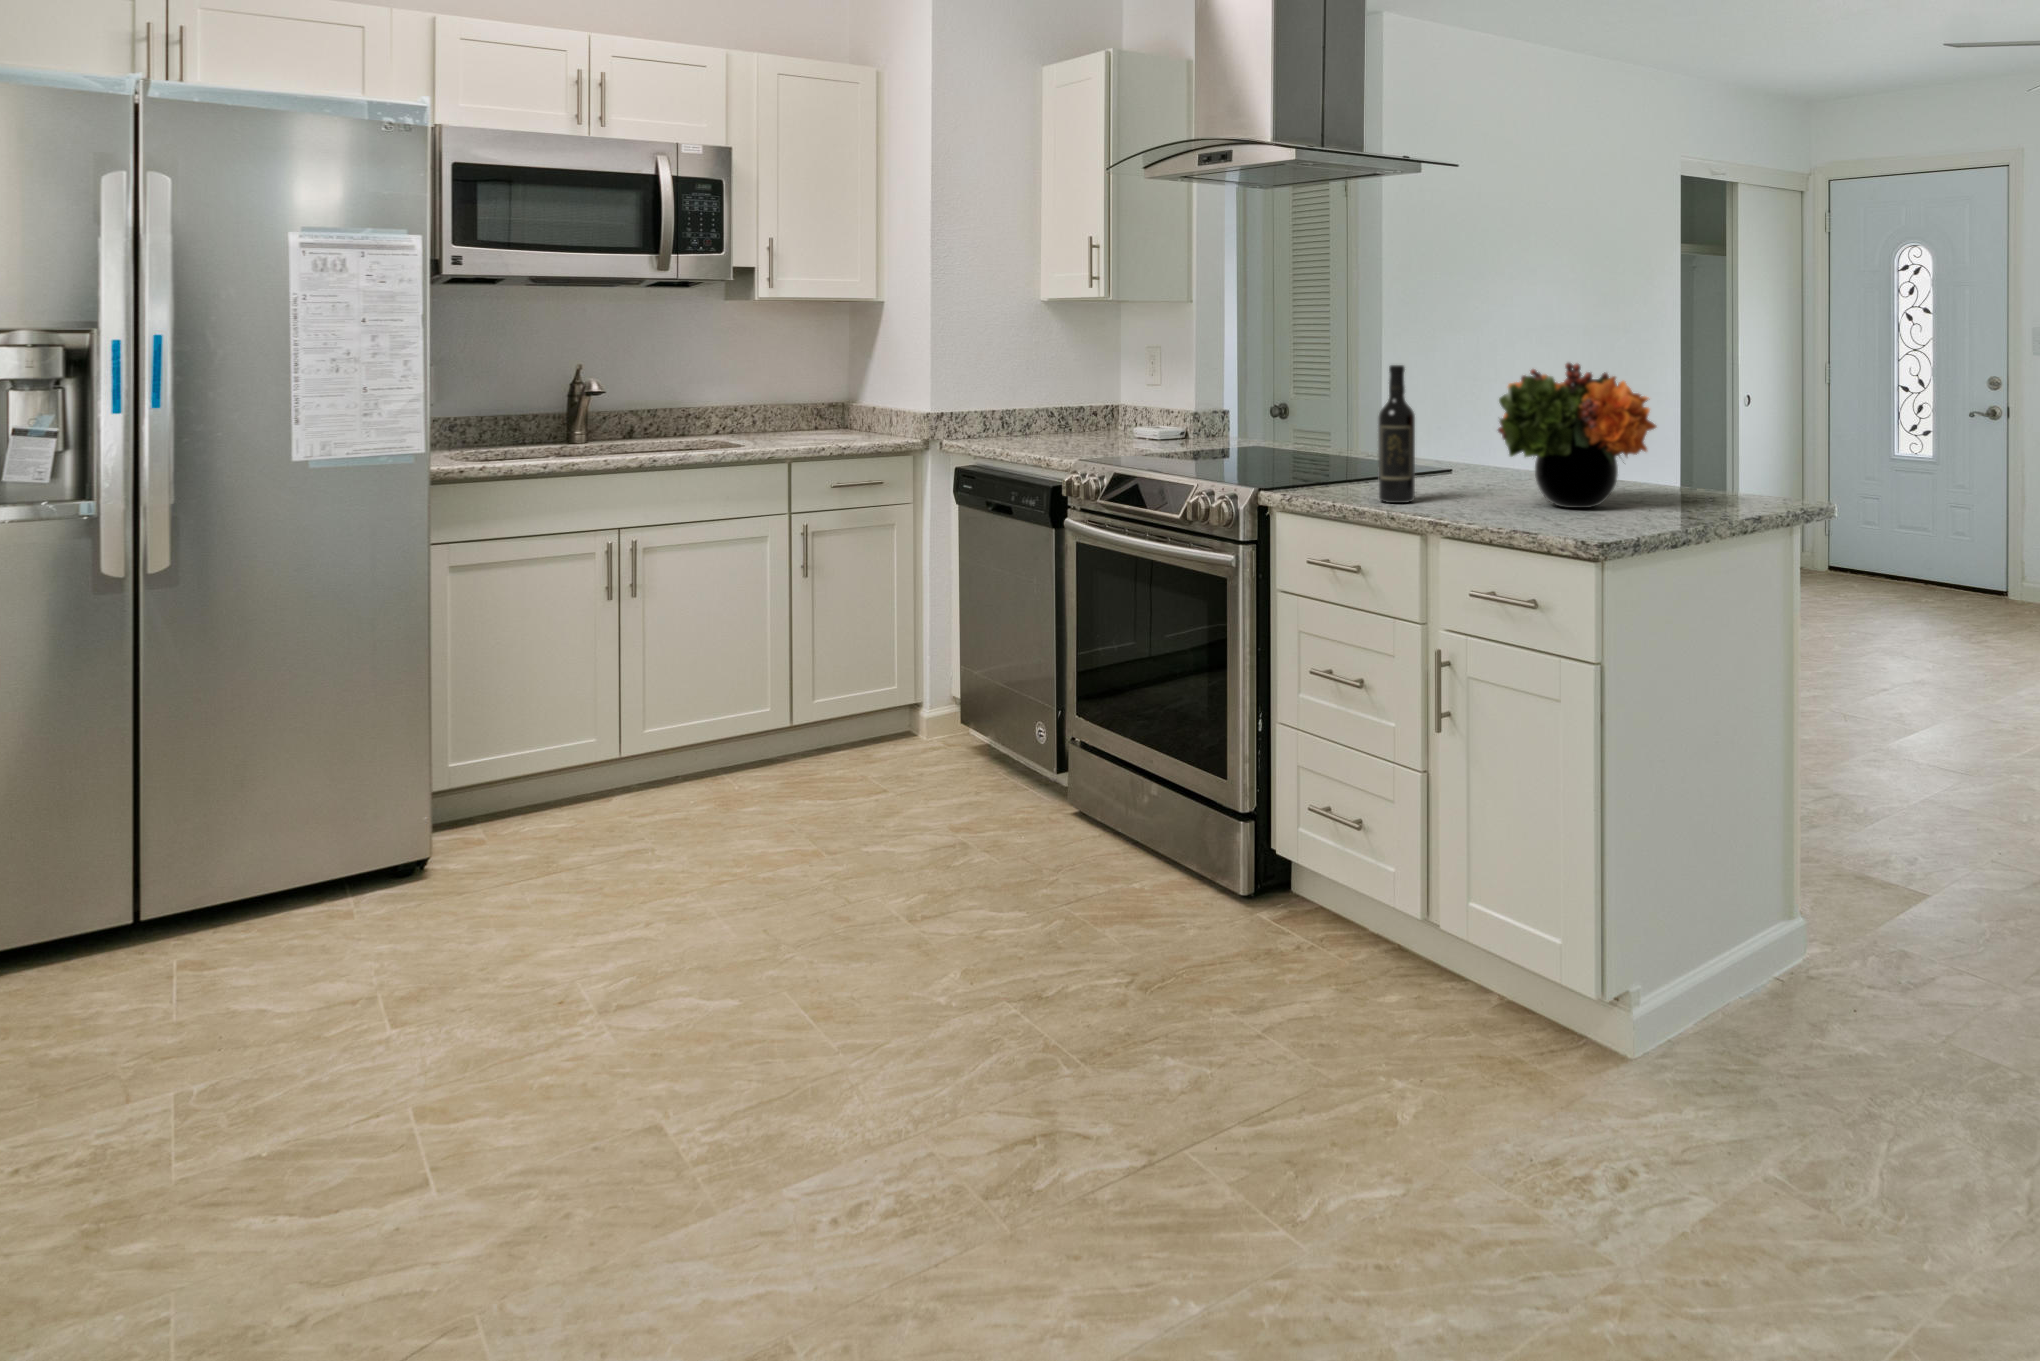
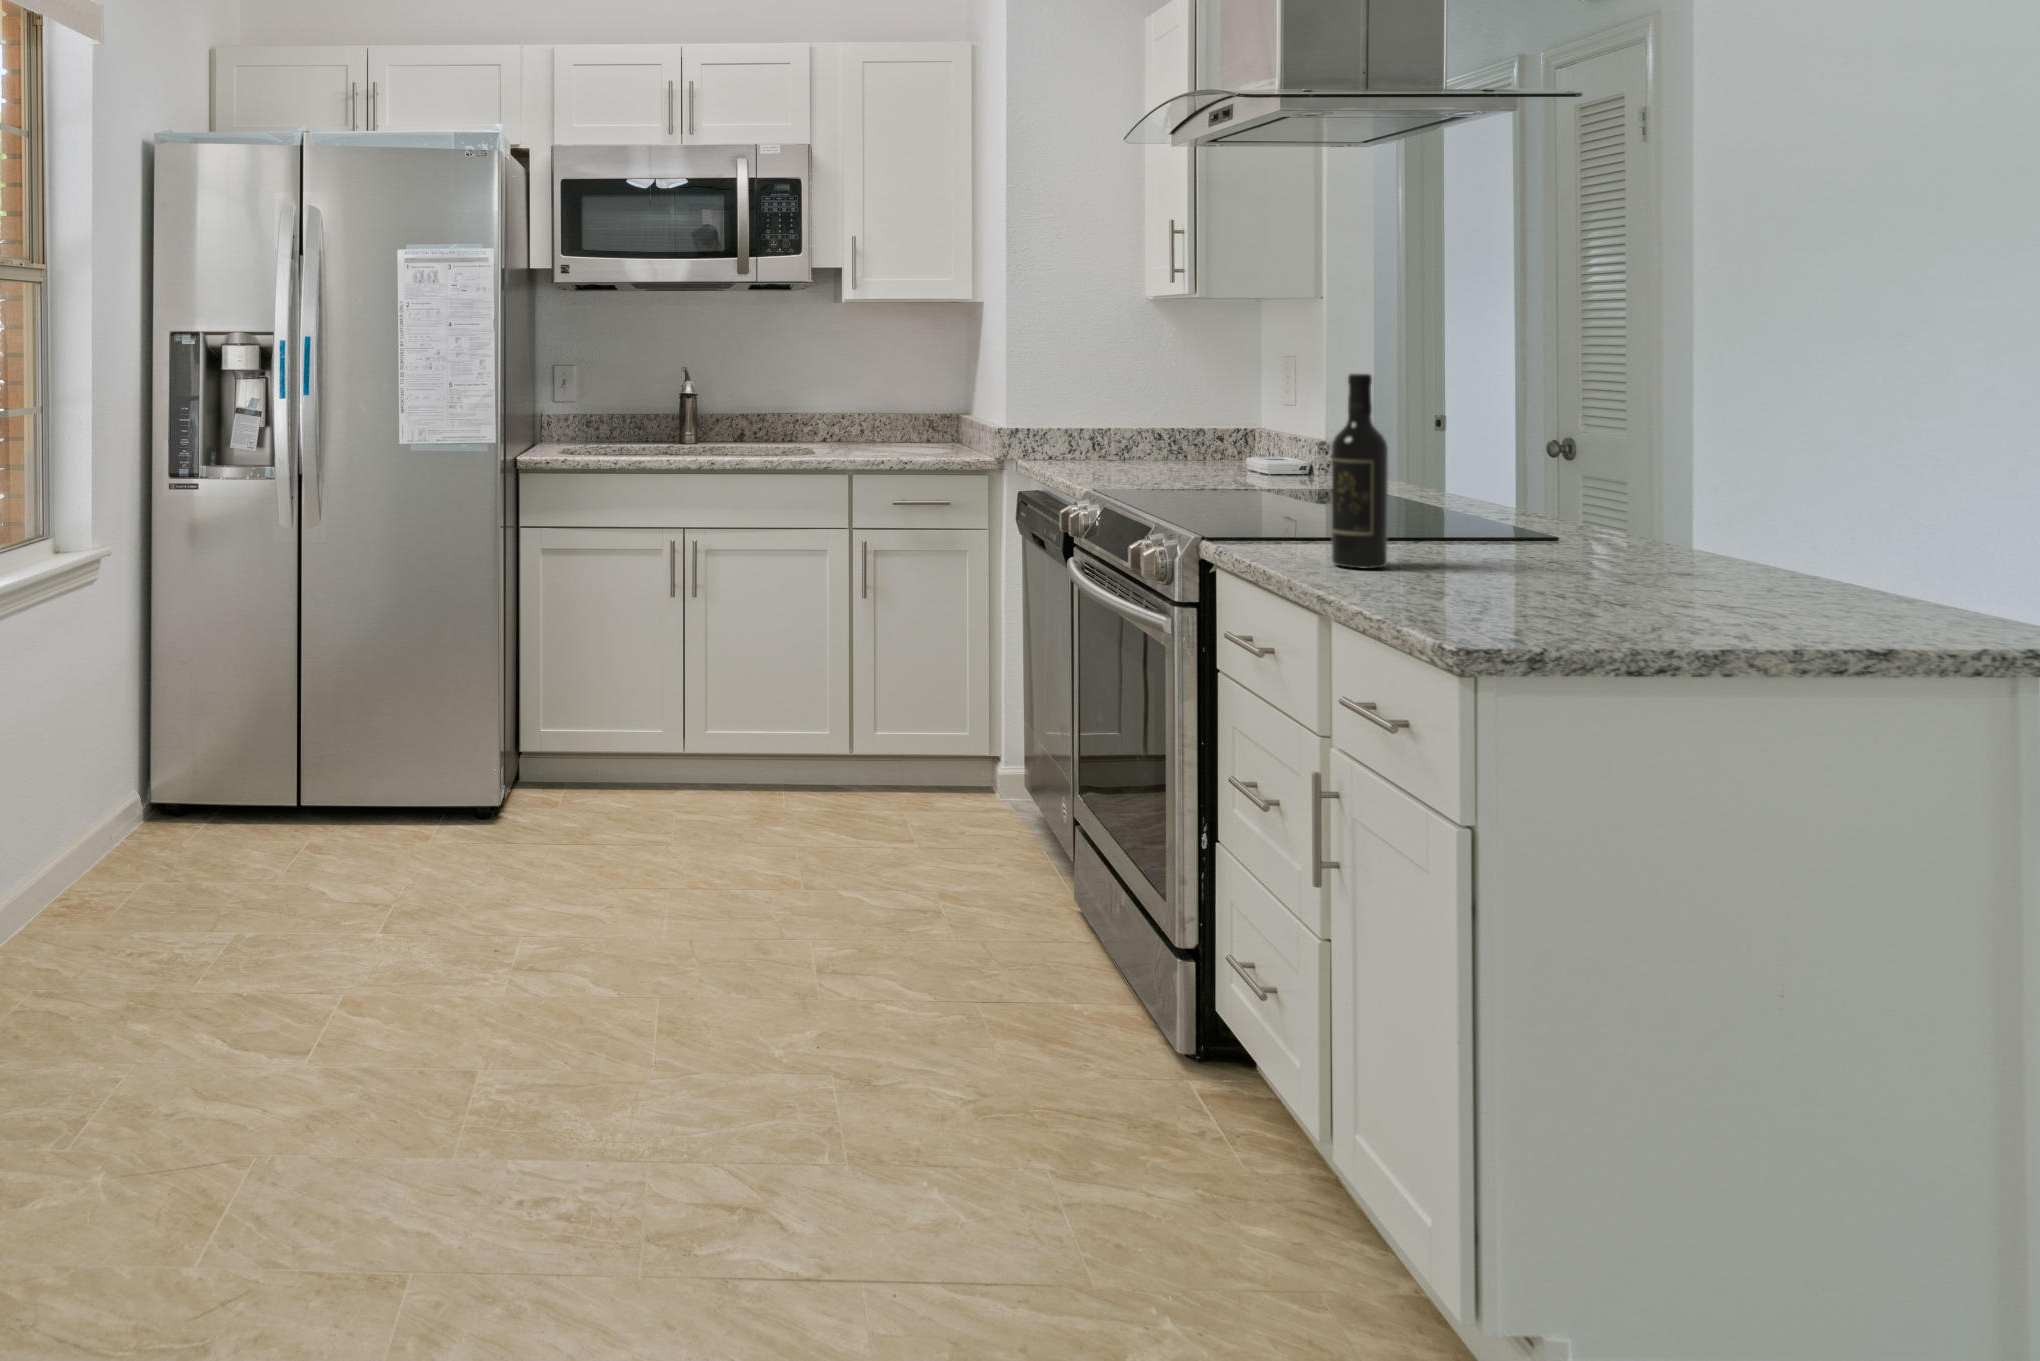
flower arrangement: present [1498,363,1656,508] -> none [1477,373,1786,603]

